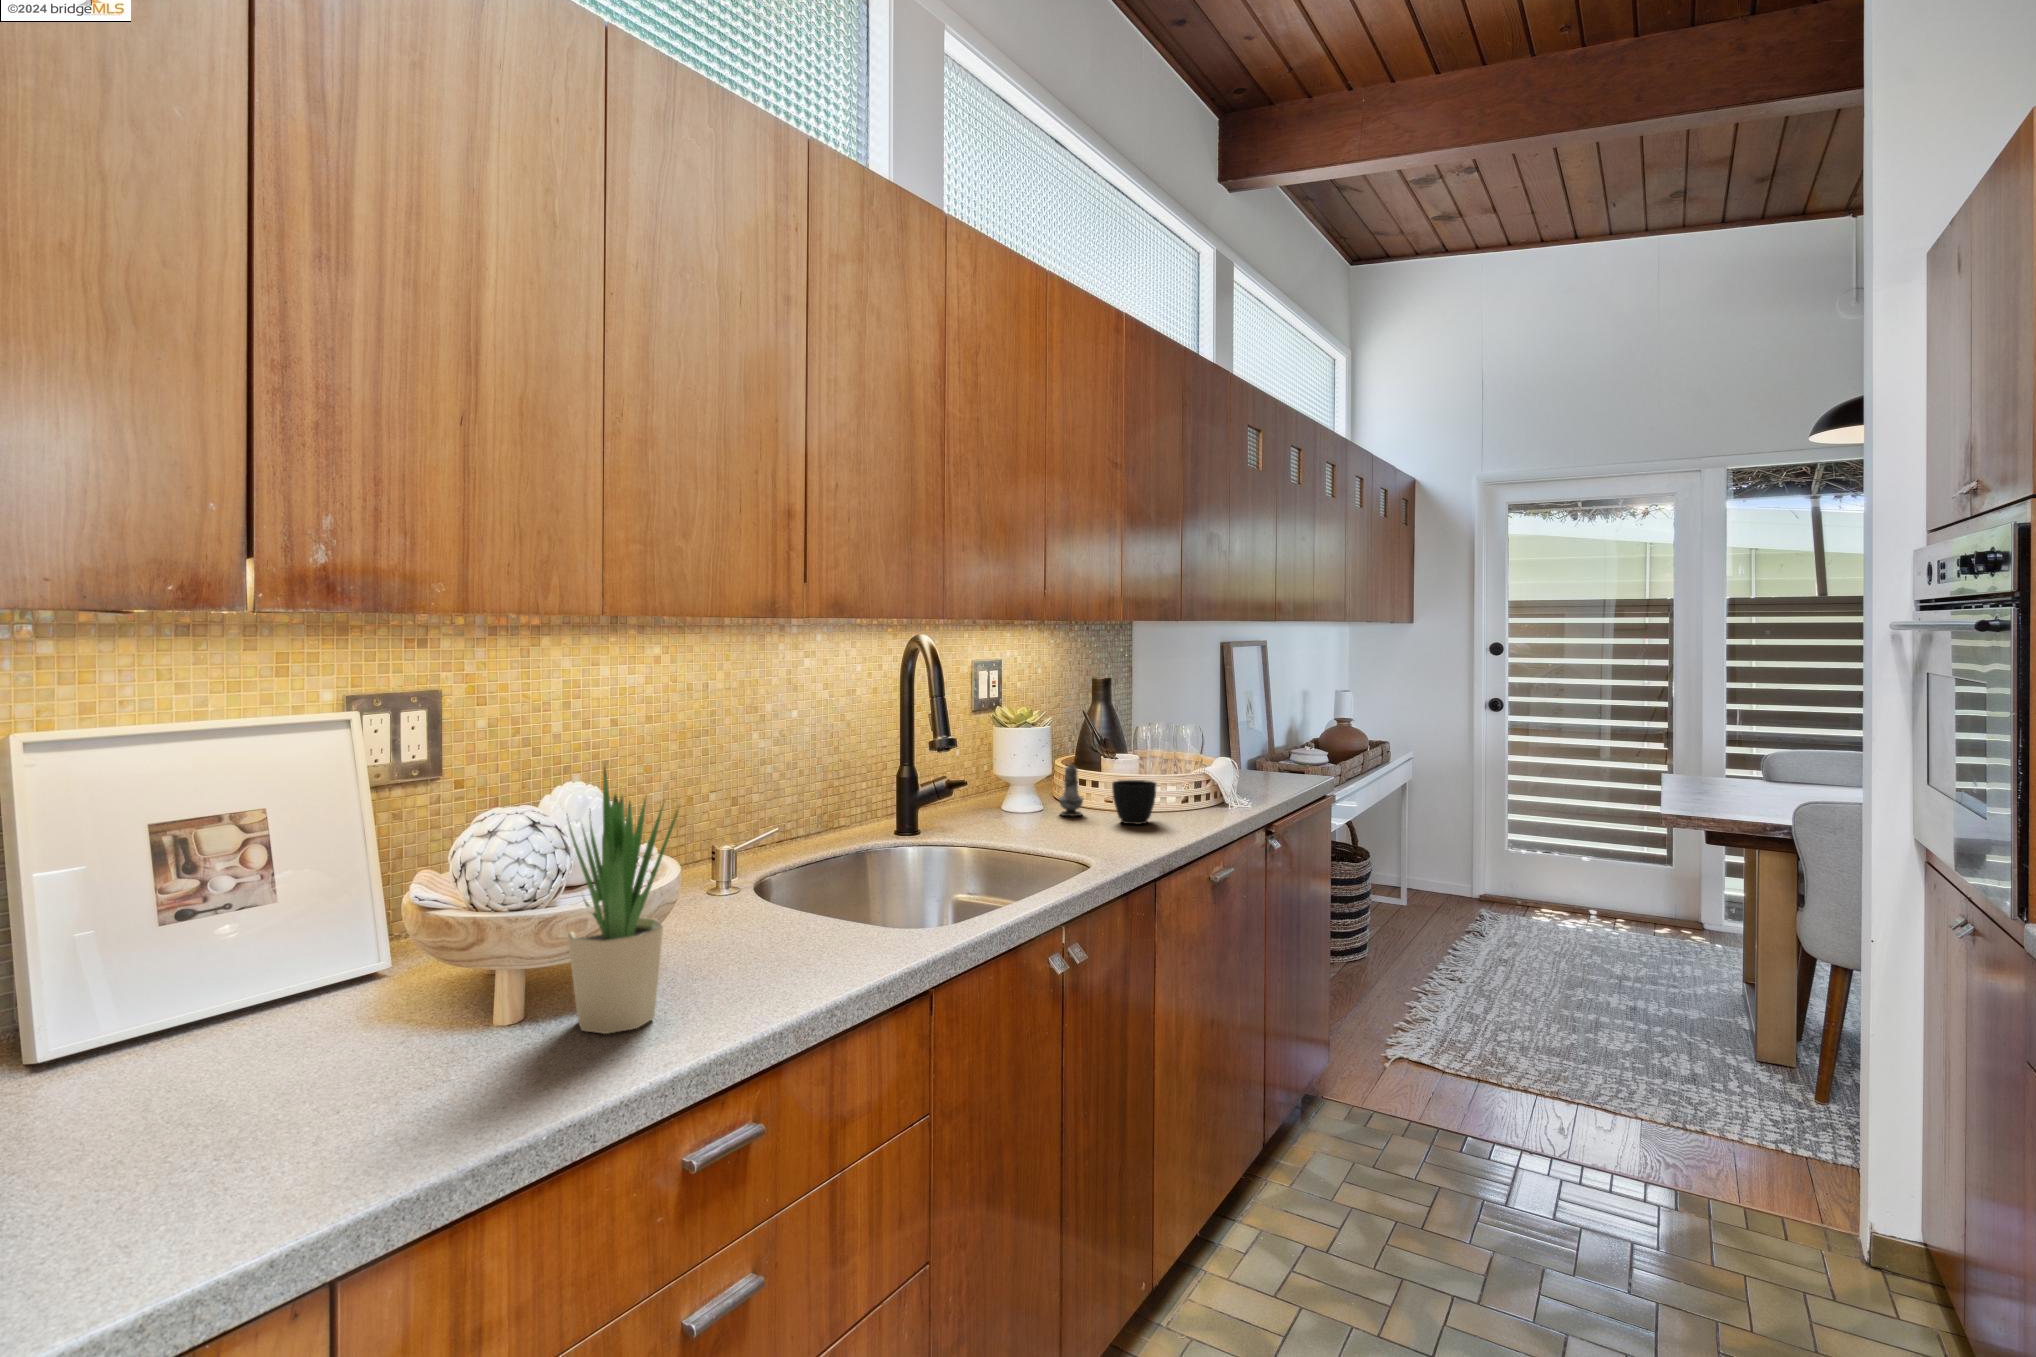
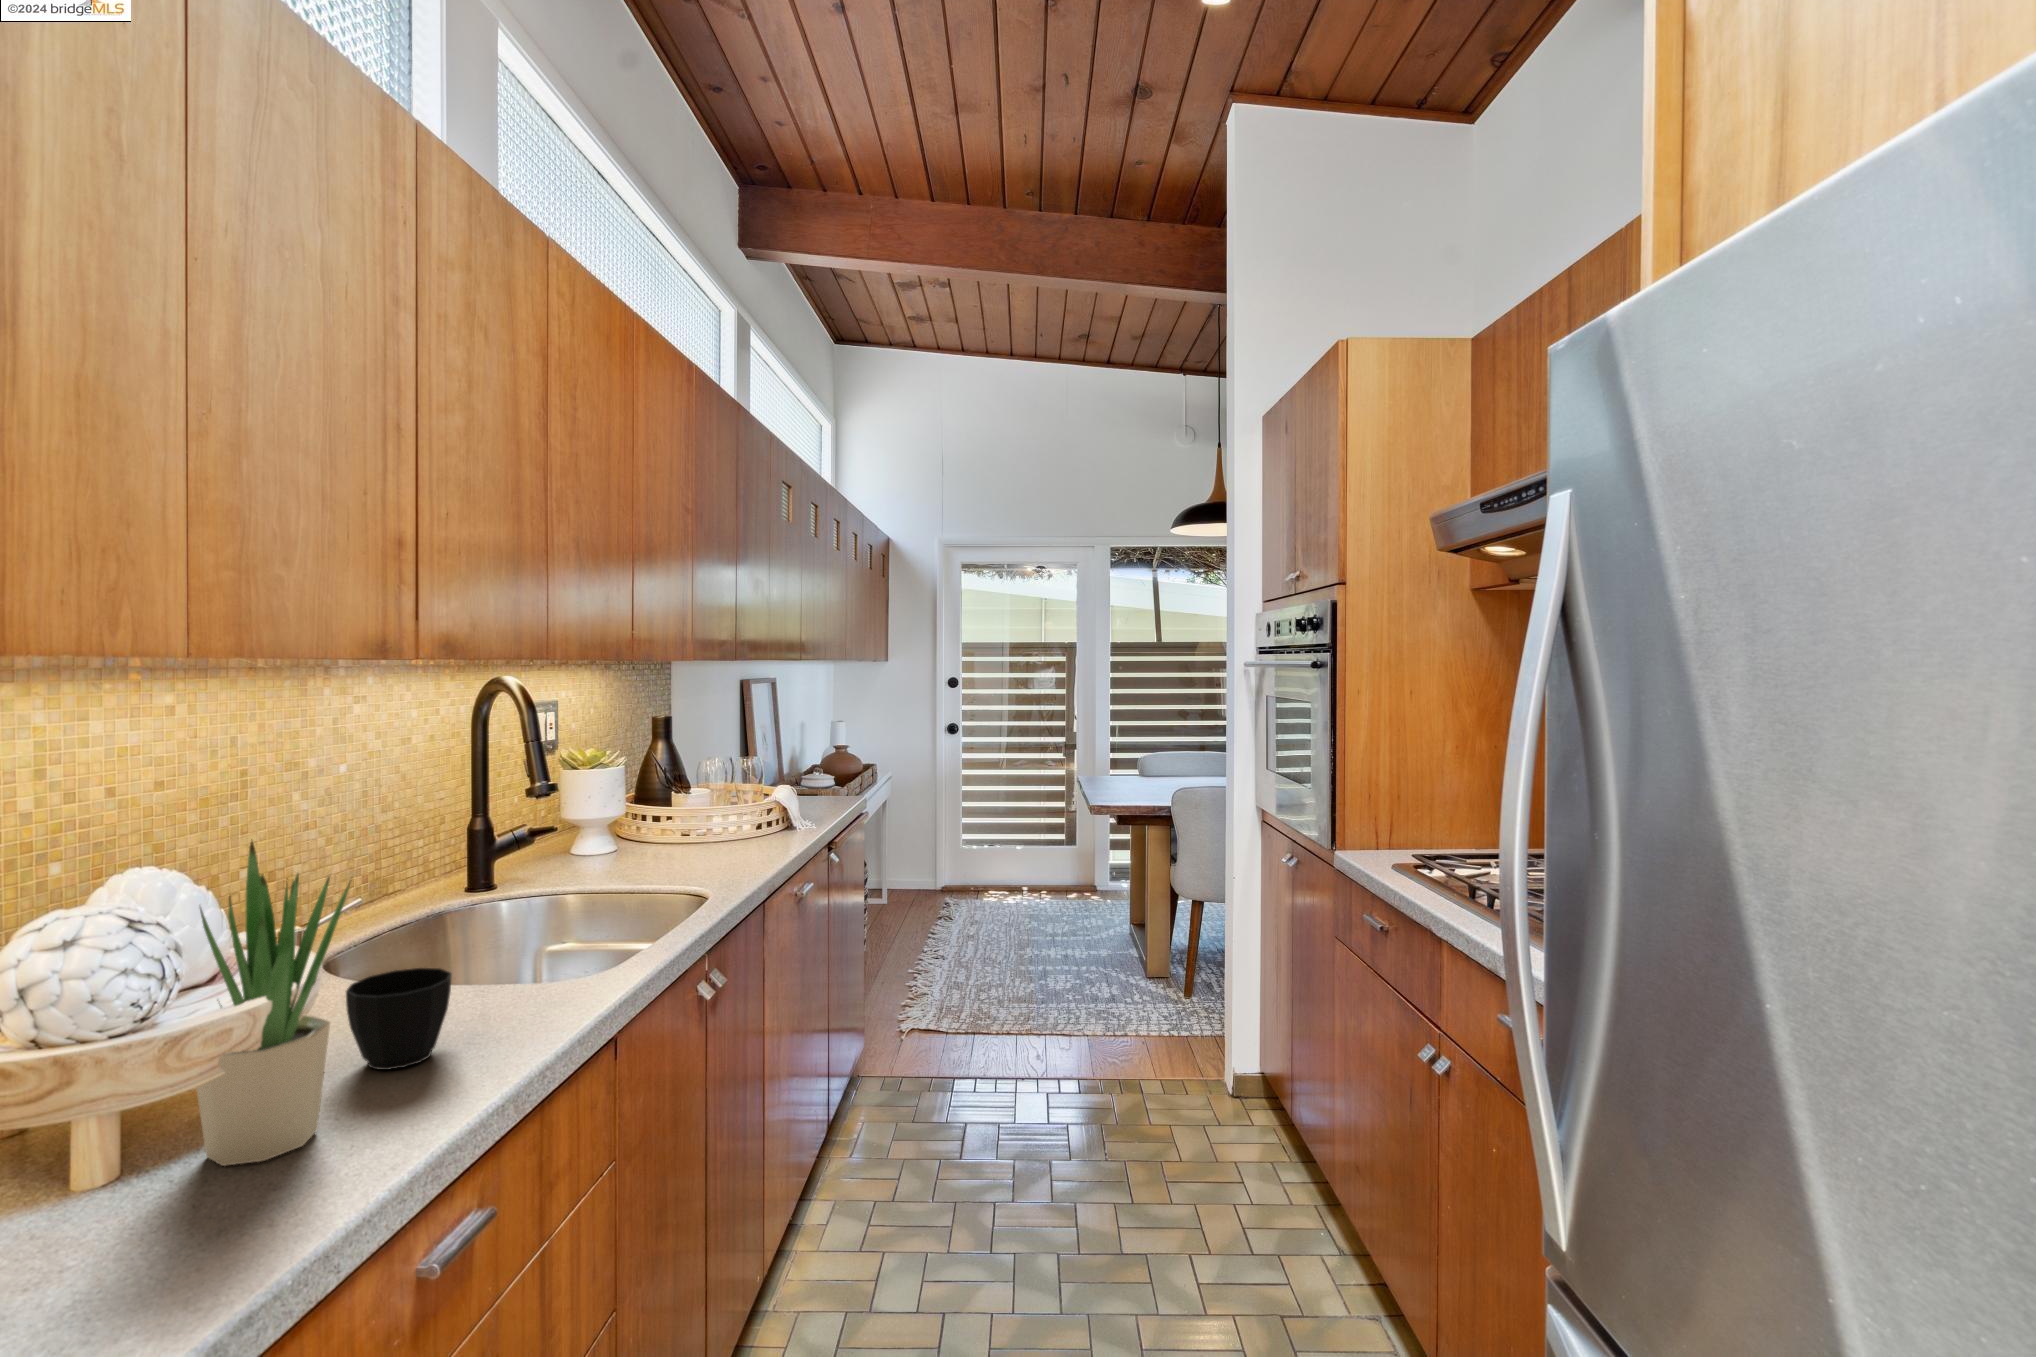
salt shaker: present [1059,763,1083,816] -> none [633,795,660,850]
cup: present [1112,780,1157,824] -> present [346,968,451,1070]

